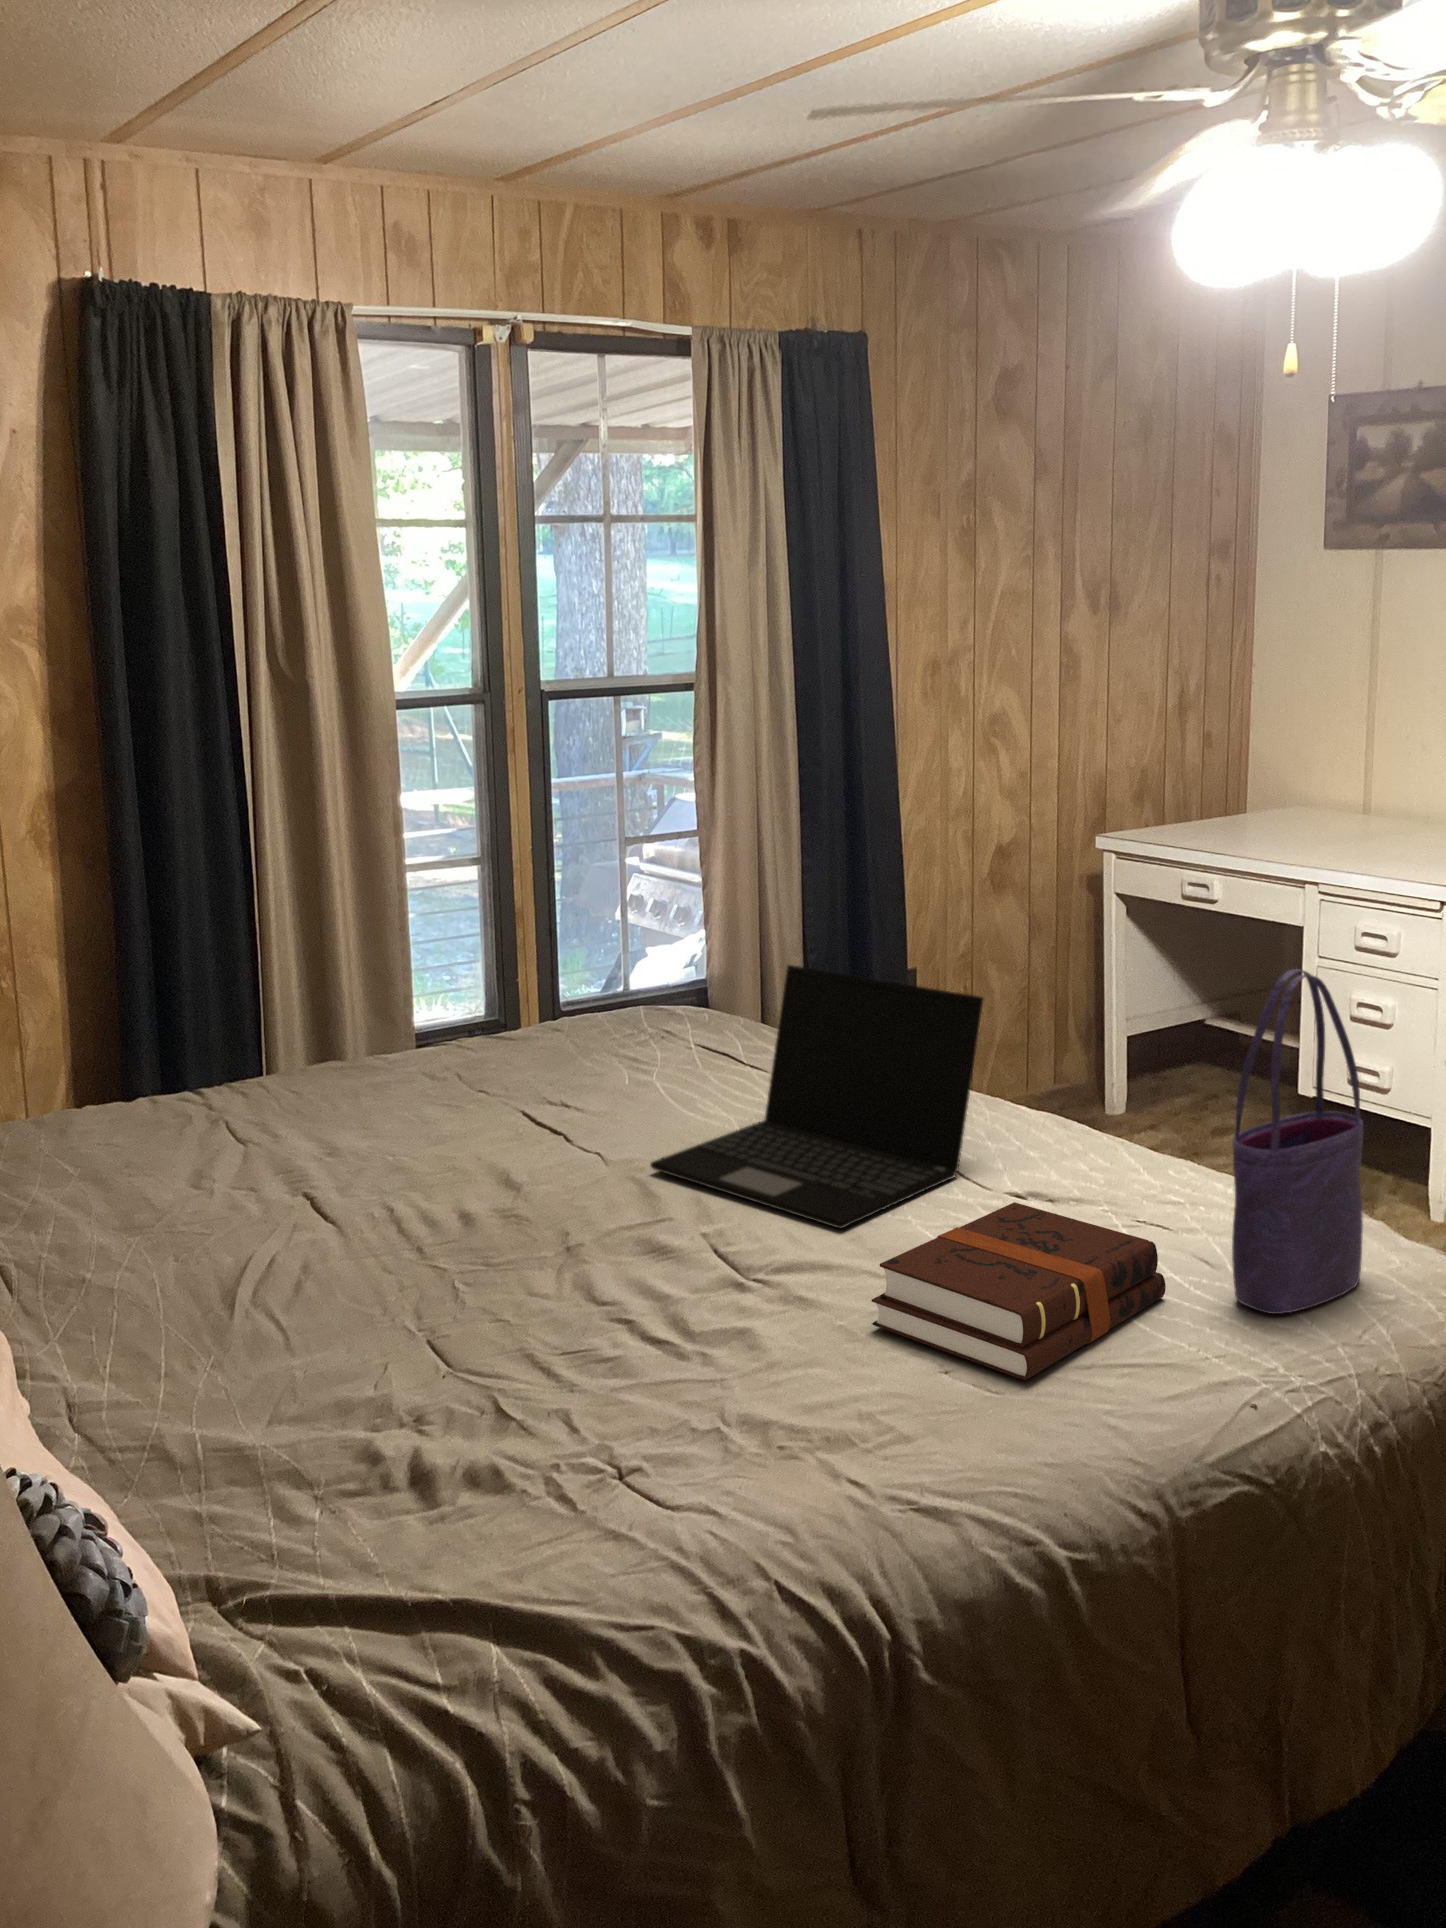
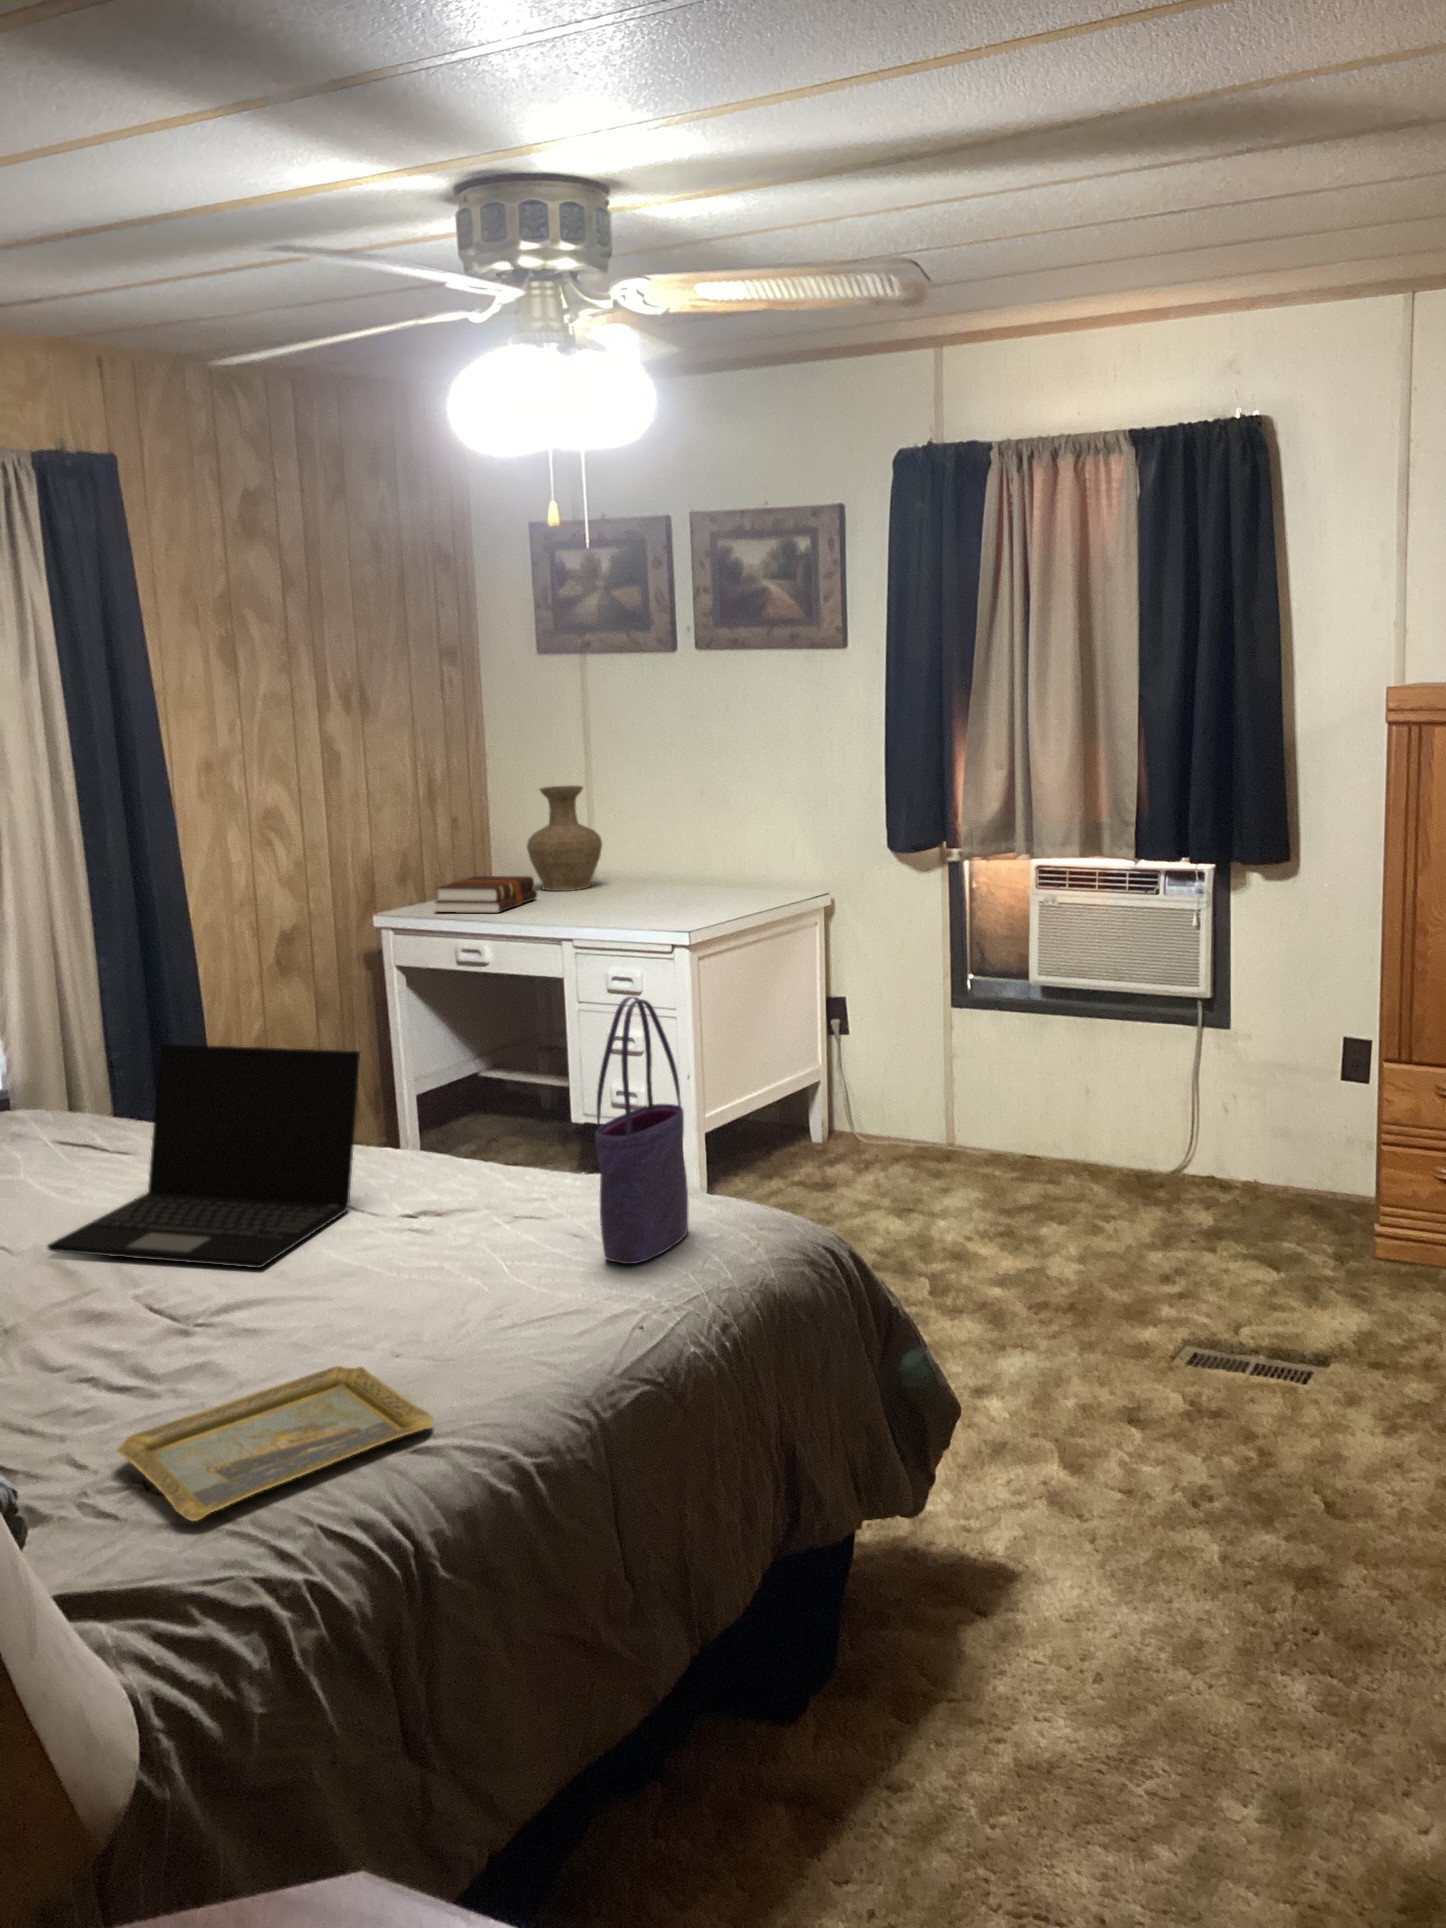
vase: none [1282,699,1377,822] -> present [527,786,602,891]
hardback book: present [871,1202,1166,1380] -> present [435,876,537,913]
tray: none [607,1373,950,1533] -> present [117,1366,433,1521]

